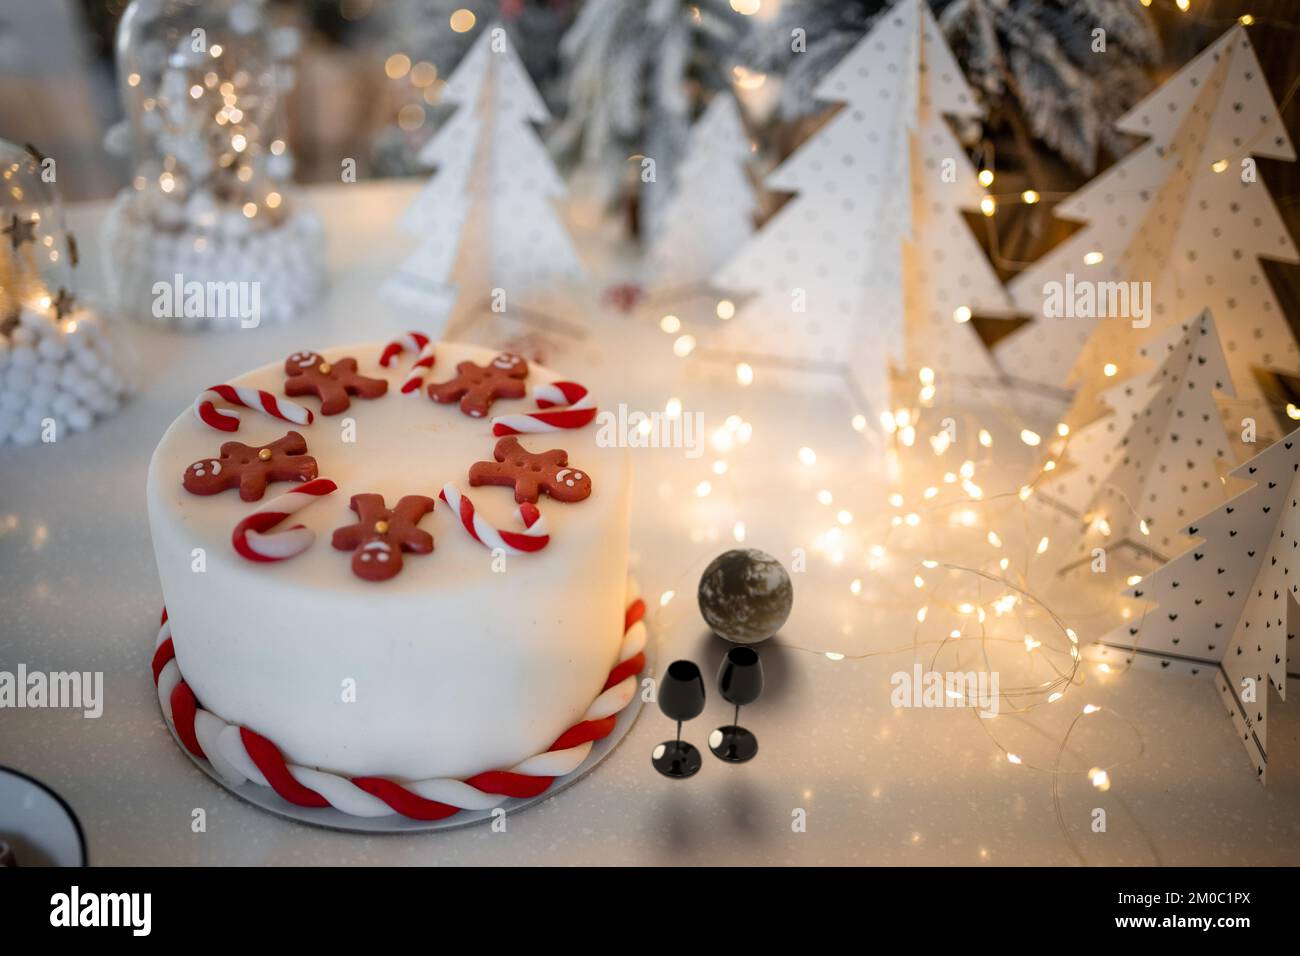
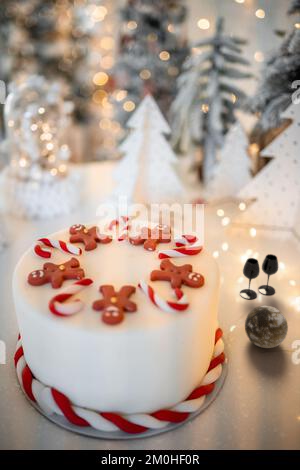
wine glass: present [652,645,764,776] -> present [240,254,278,299]

